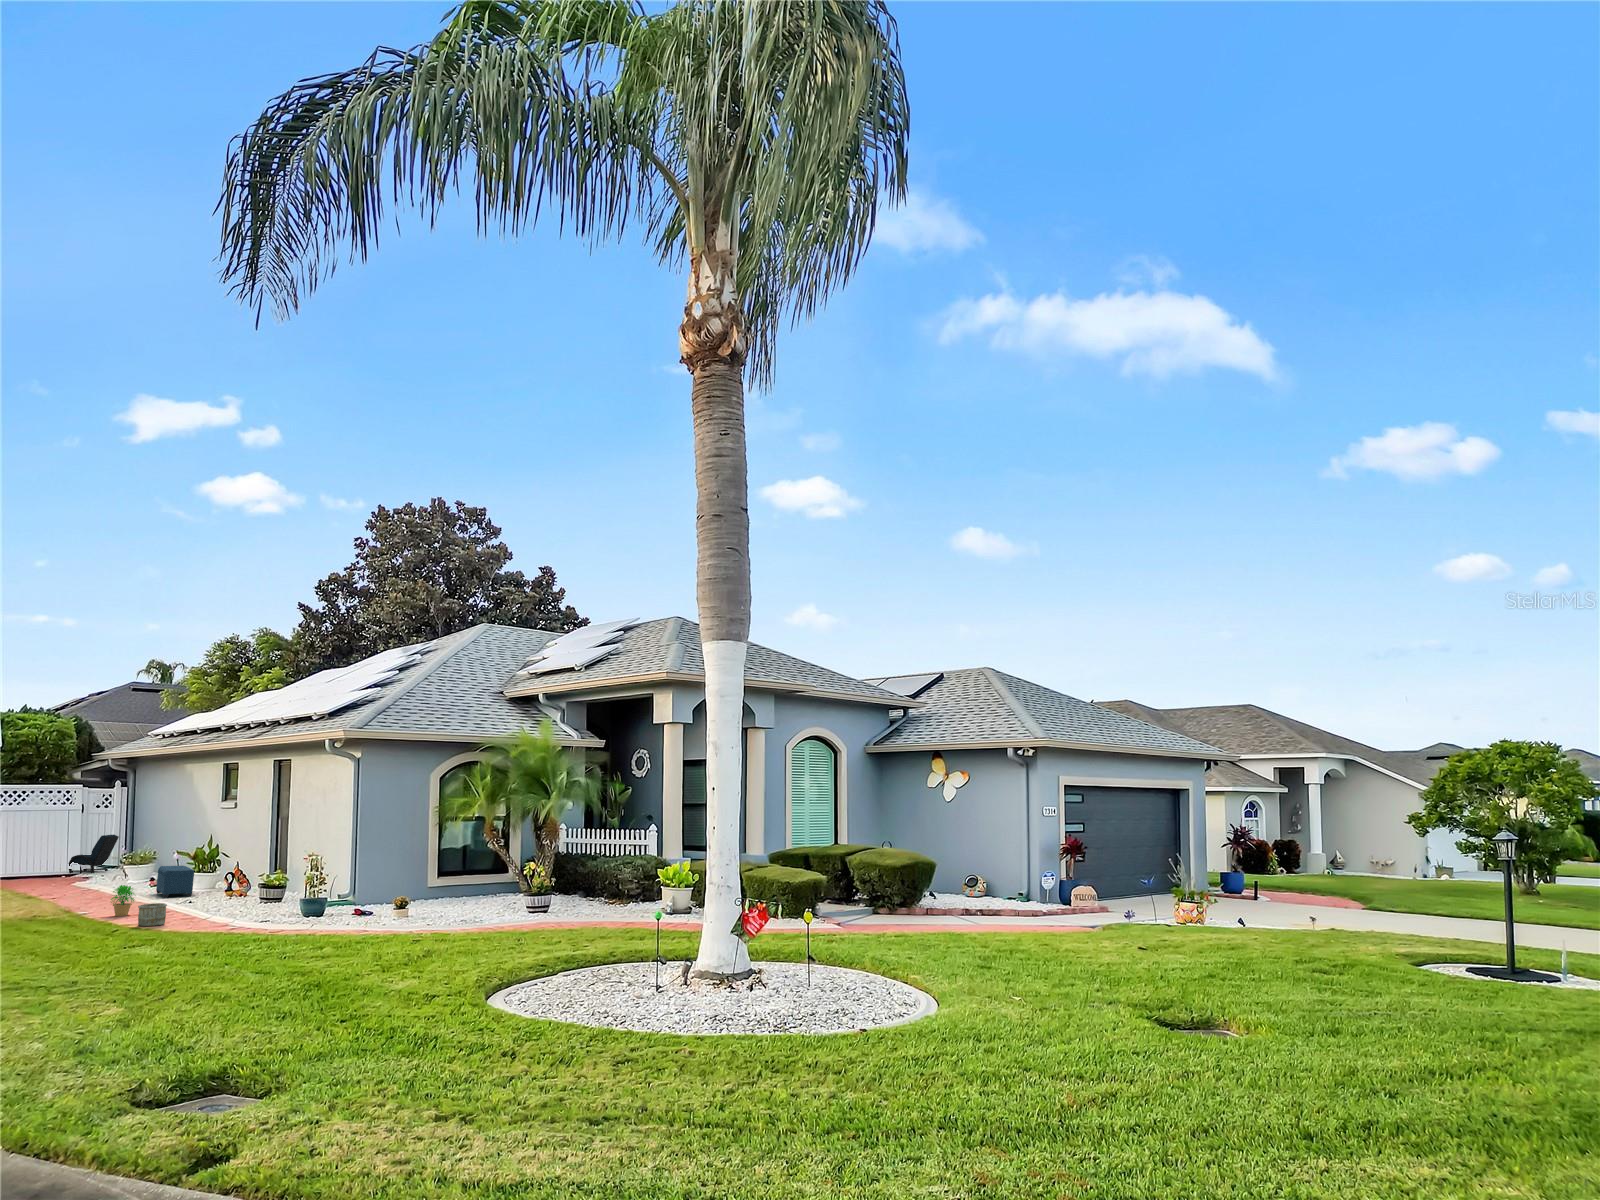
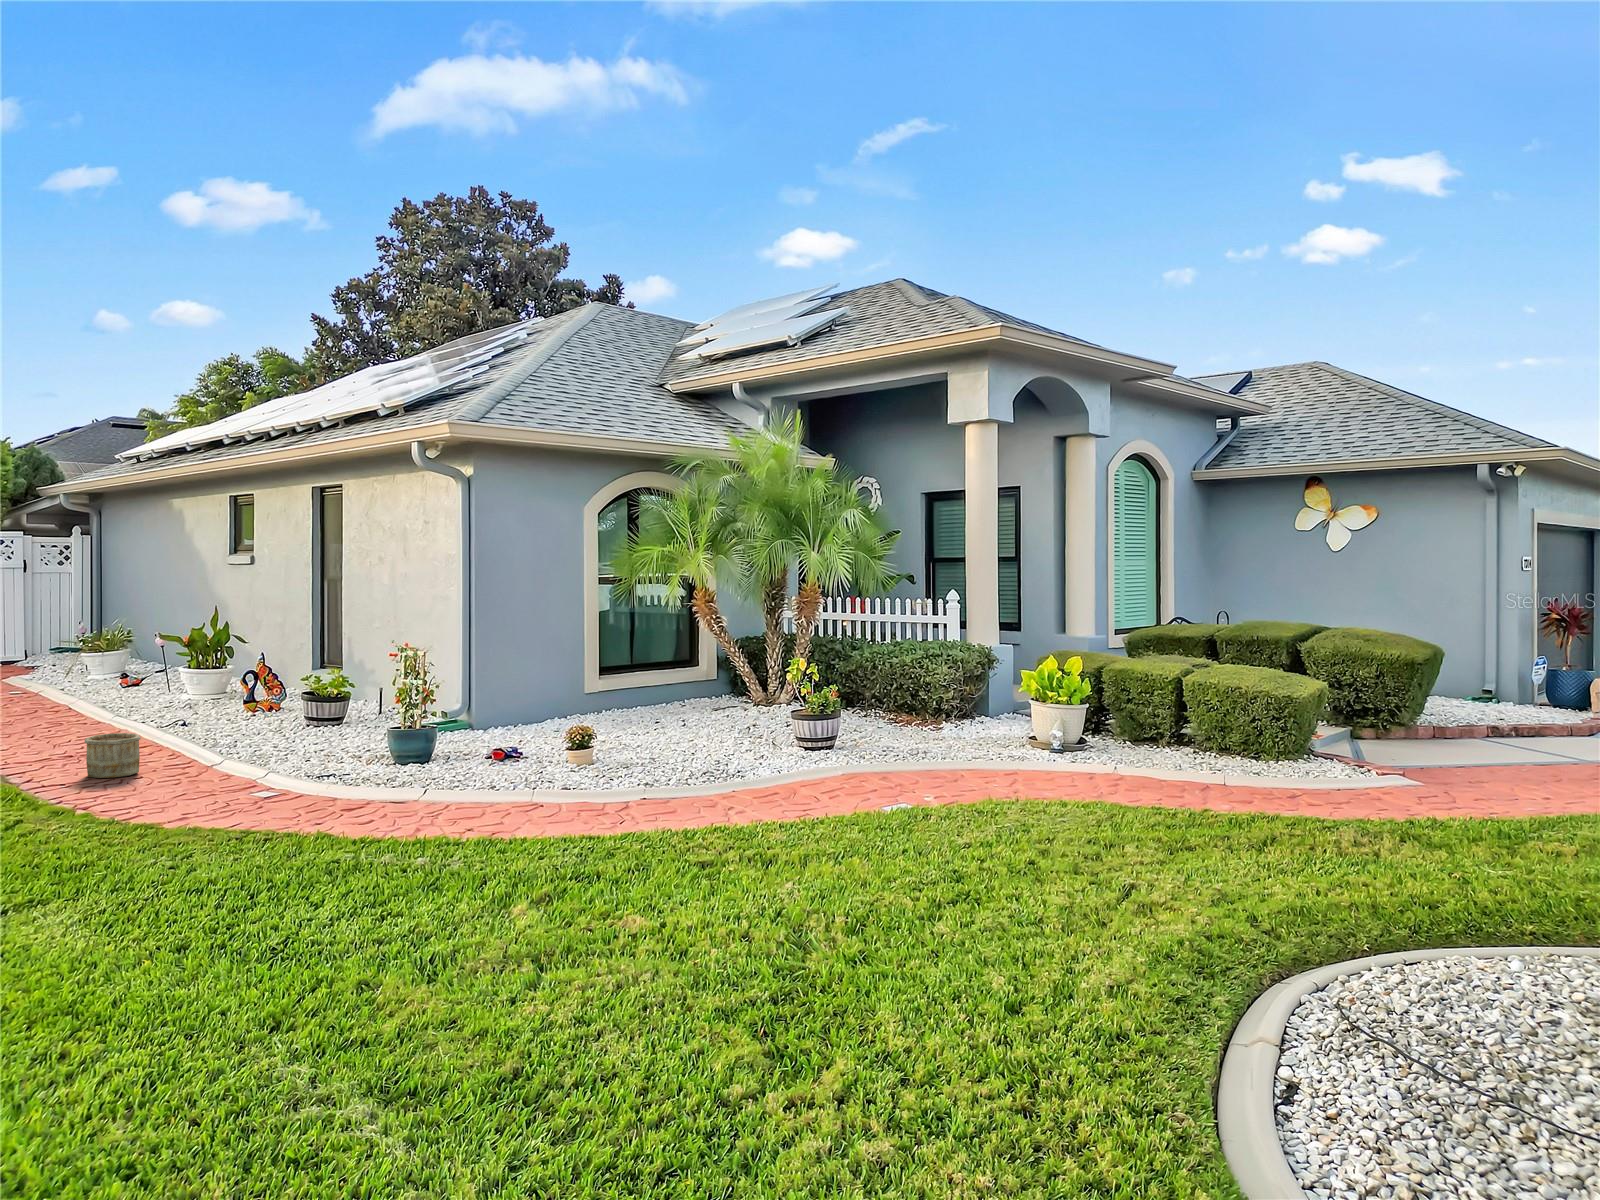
lounge chair: present [68,835,119,873] -> none [17,602,87,655]
bench: present [156,866,194,898] -> none [135,654,193,706]
potted plant: present [111,885,134,916] -> none [40,691,93,747]

